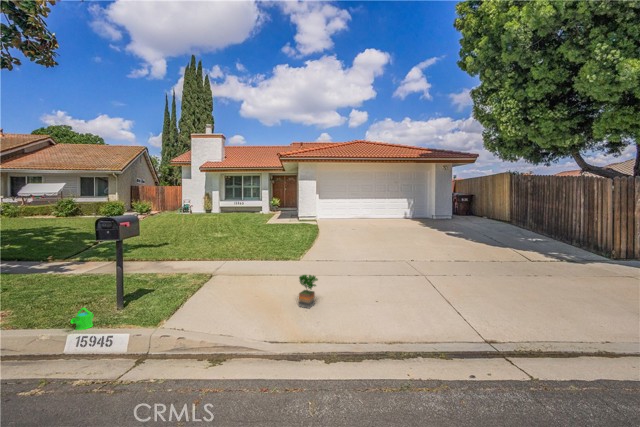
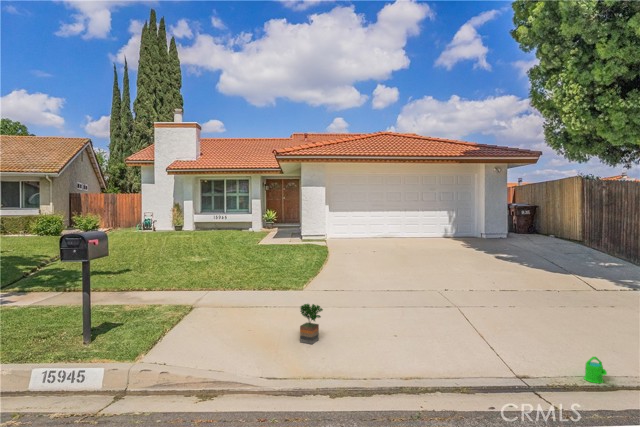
watering can: present [70,308,94,330] -> present [584,357,607,383]

